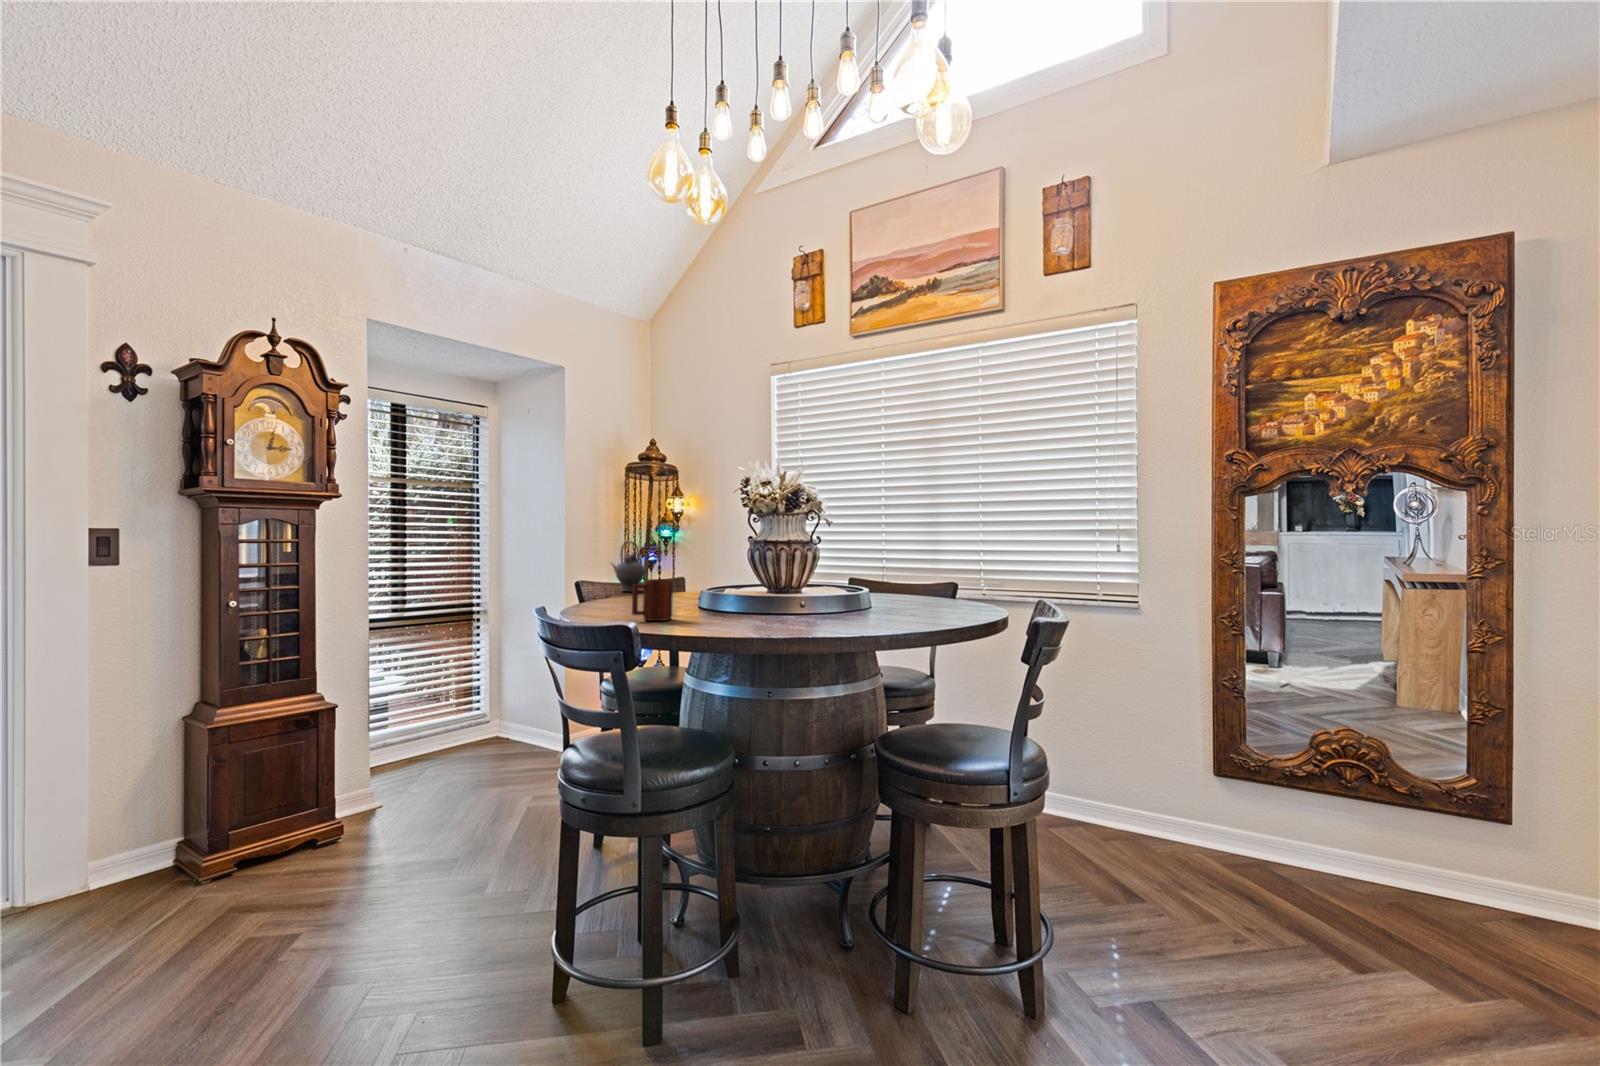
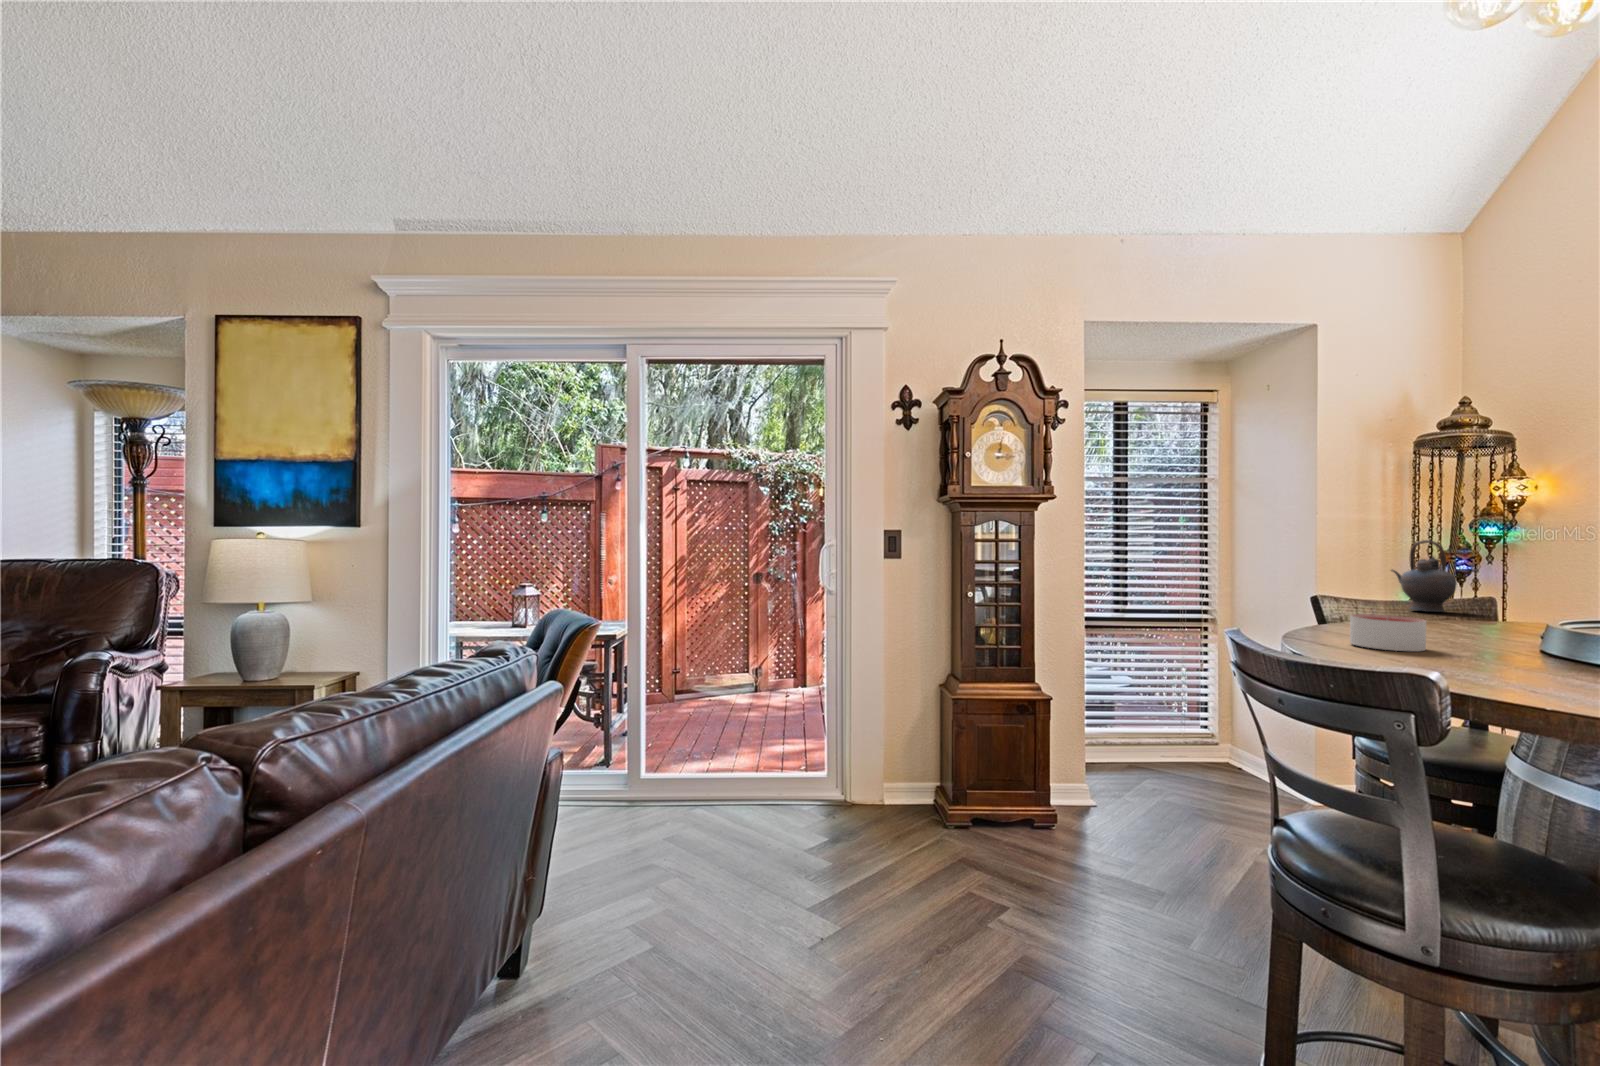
mug: present [632,579,673,621] -> none [1442,596,1536,668]
candle: none [585,595,625,619] -> present [1350,614,1426,651]

